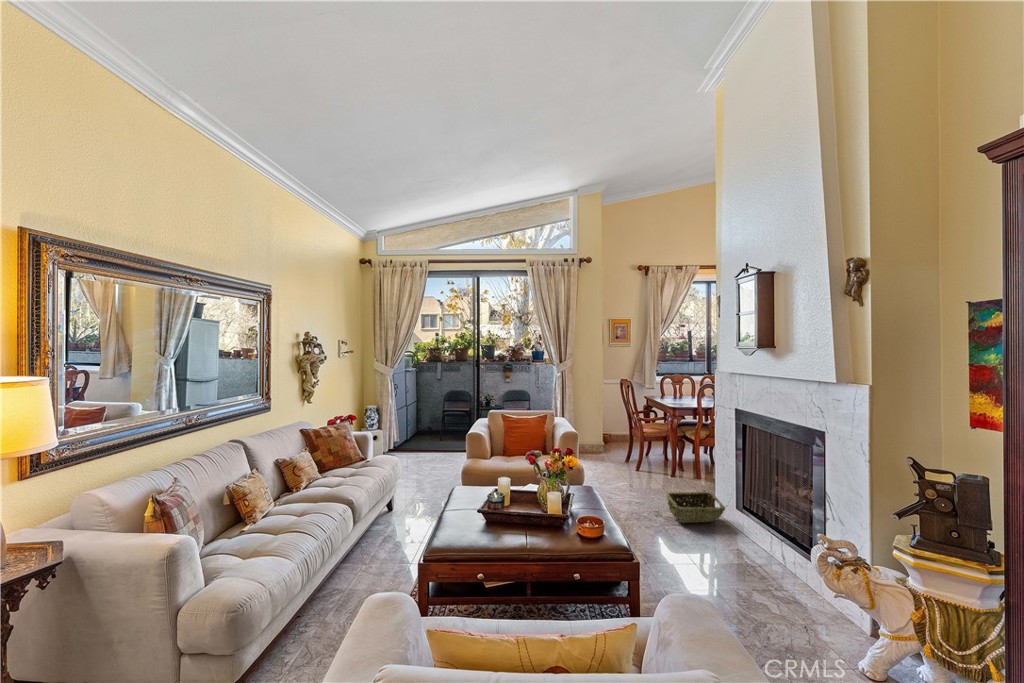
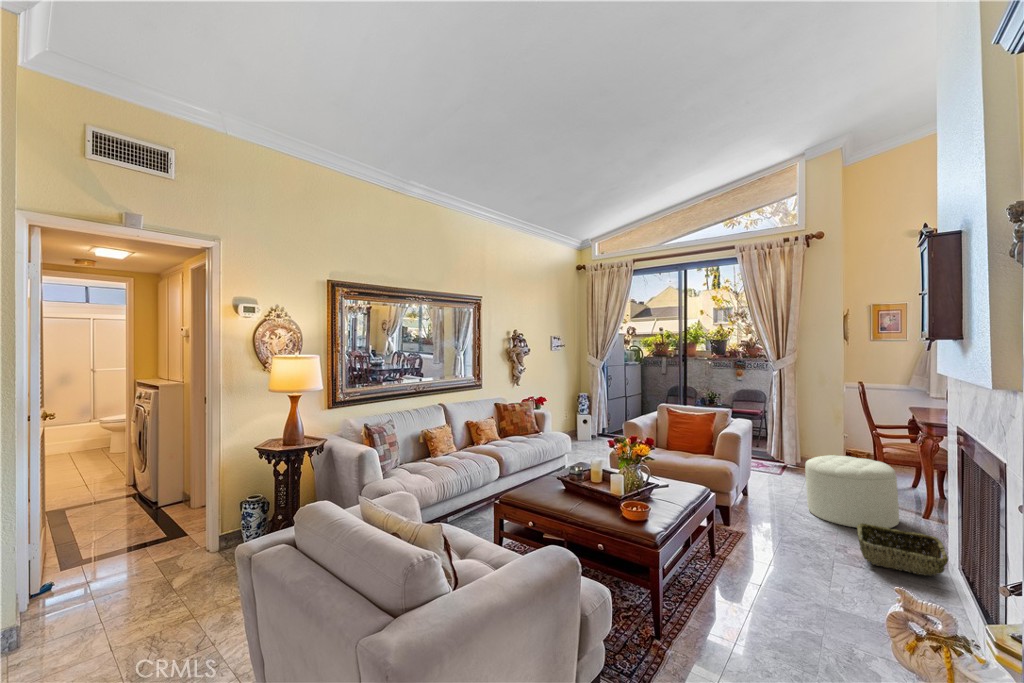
ottoman: none [608,441,668,497] -> present [805,455,899,528]

